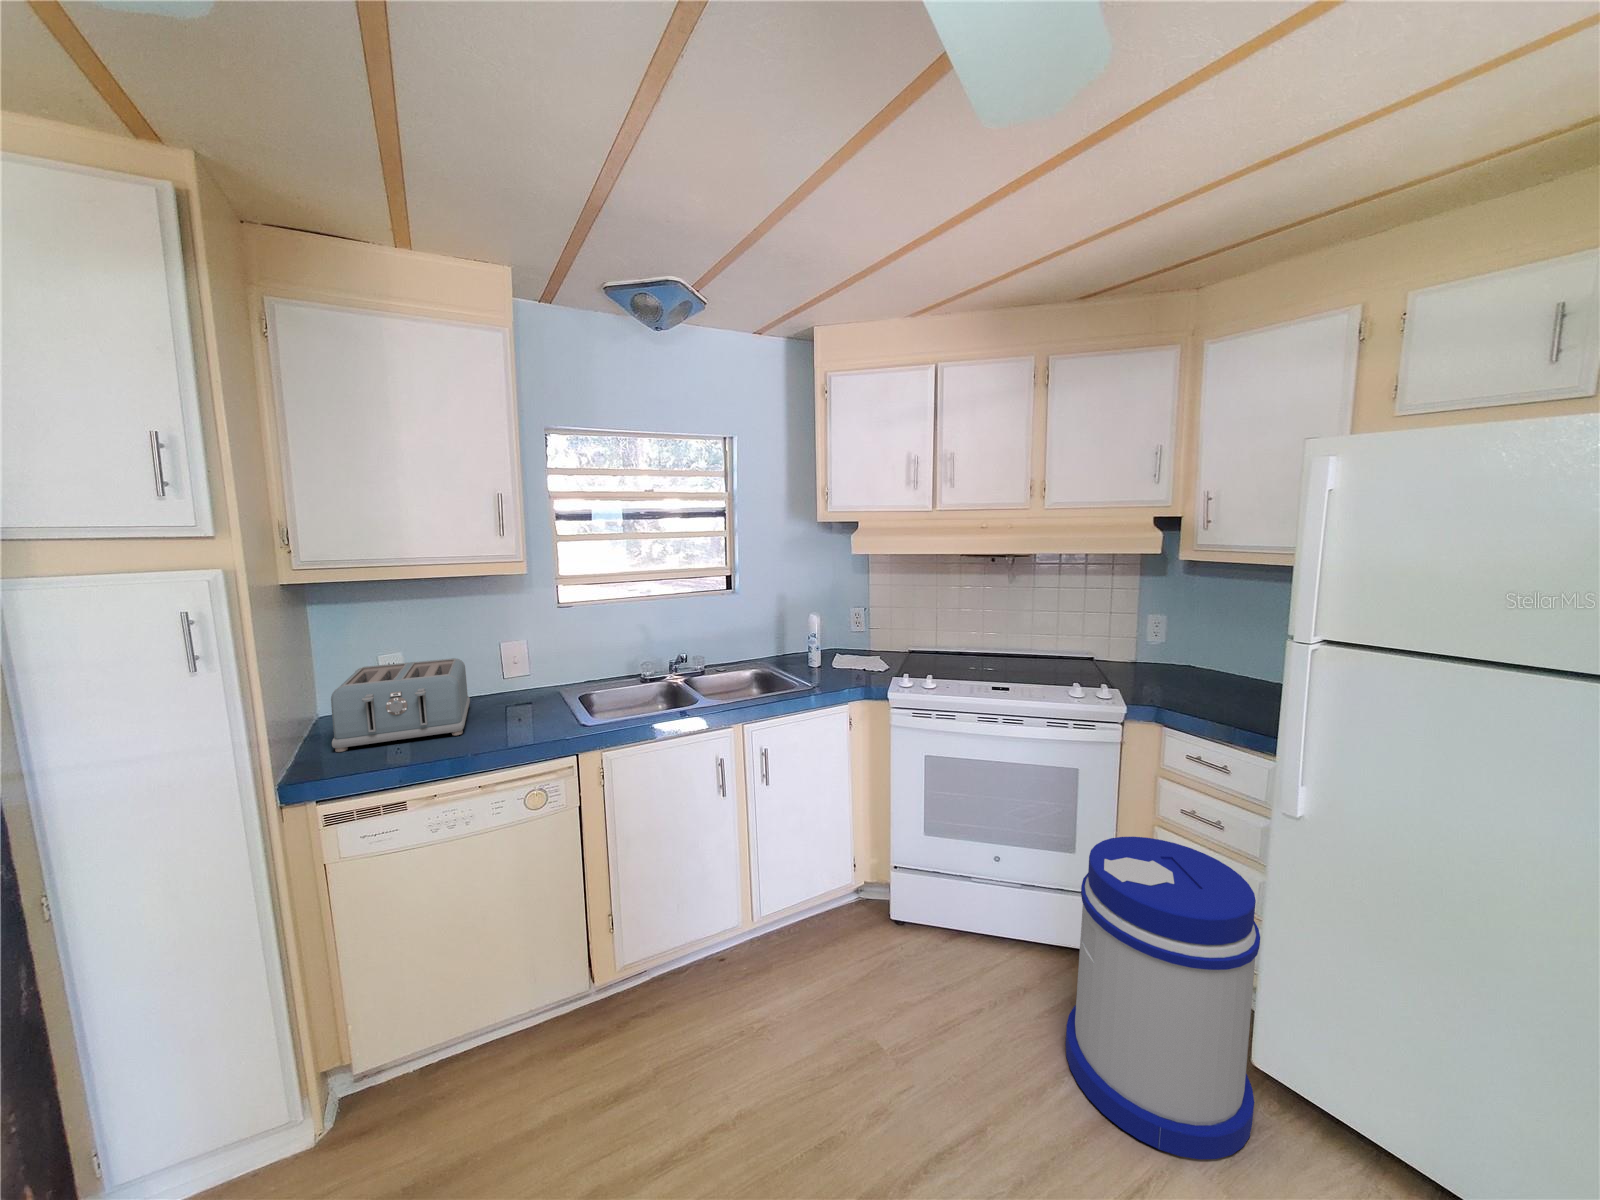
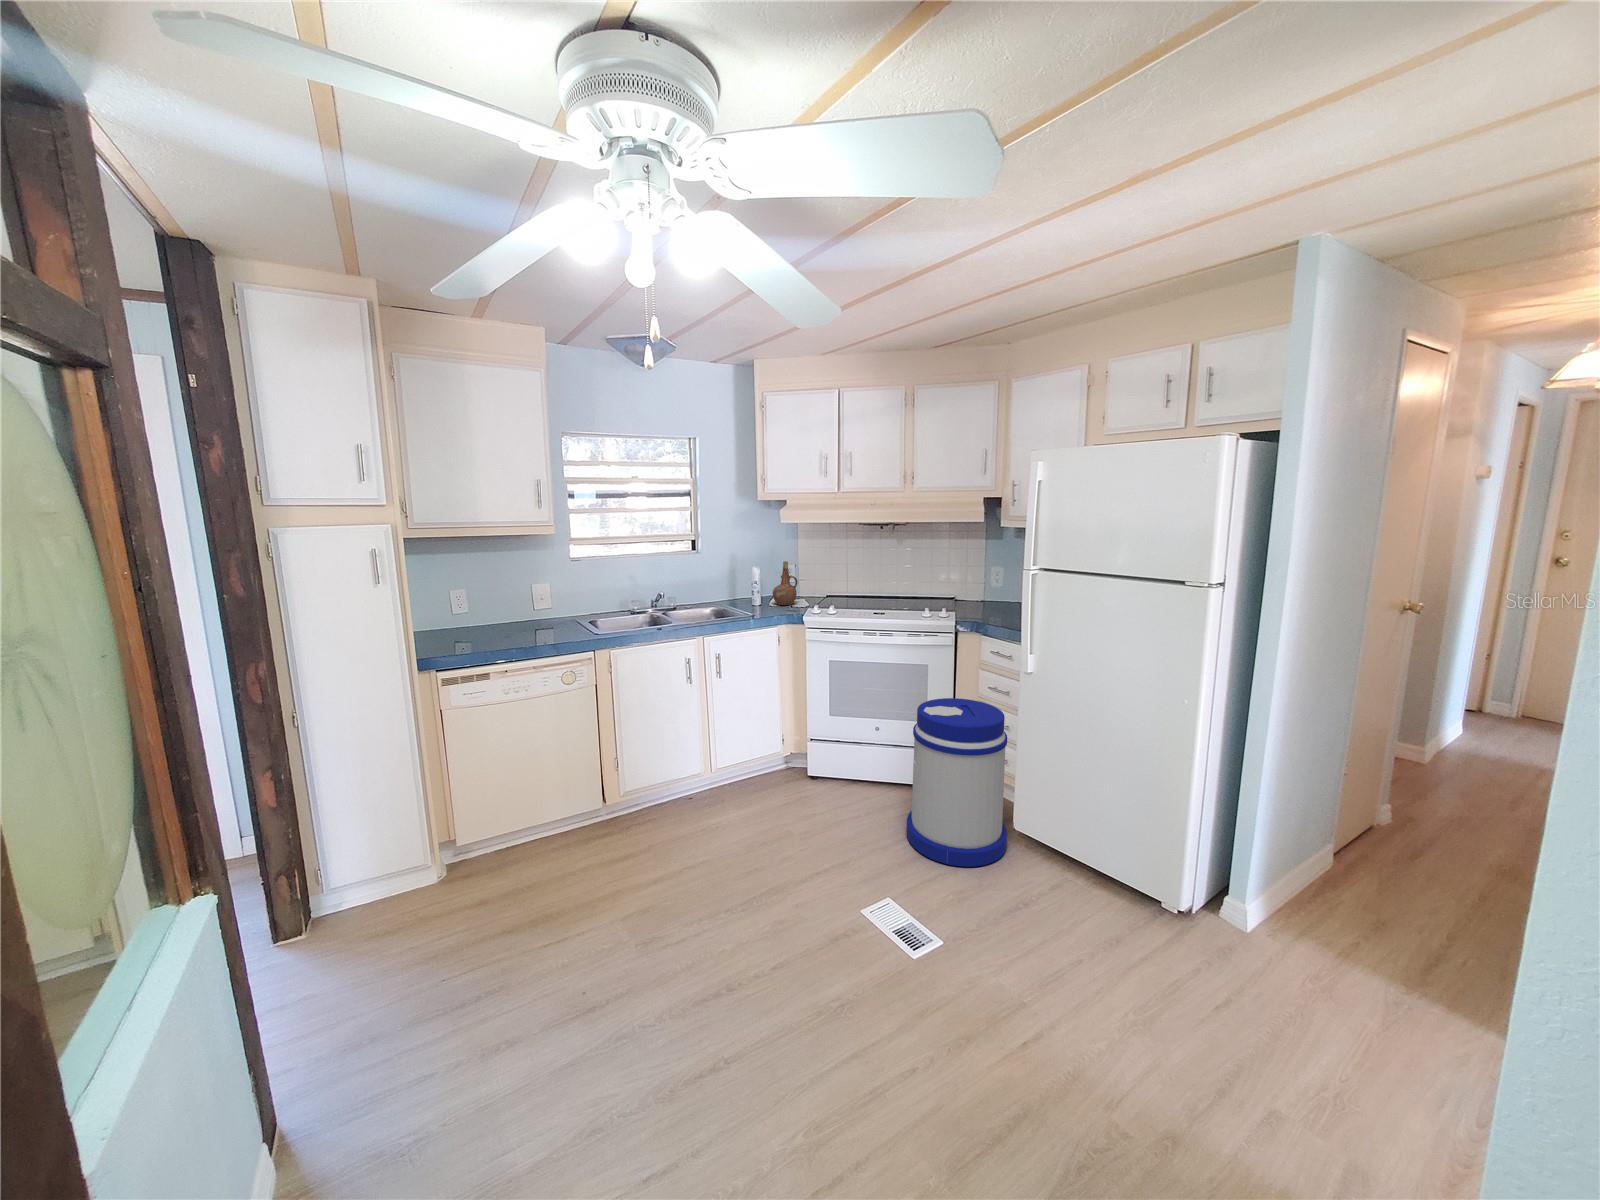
ceramic pitcher: none [838,606,873,667] -> present [773,561,798,605]
toaster: present [331,658,470,752] -> none [436,593,519,646]

